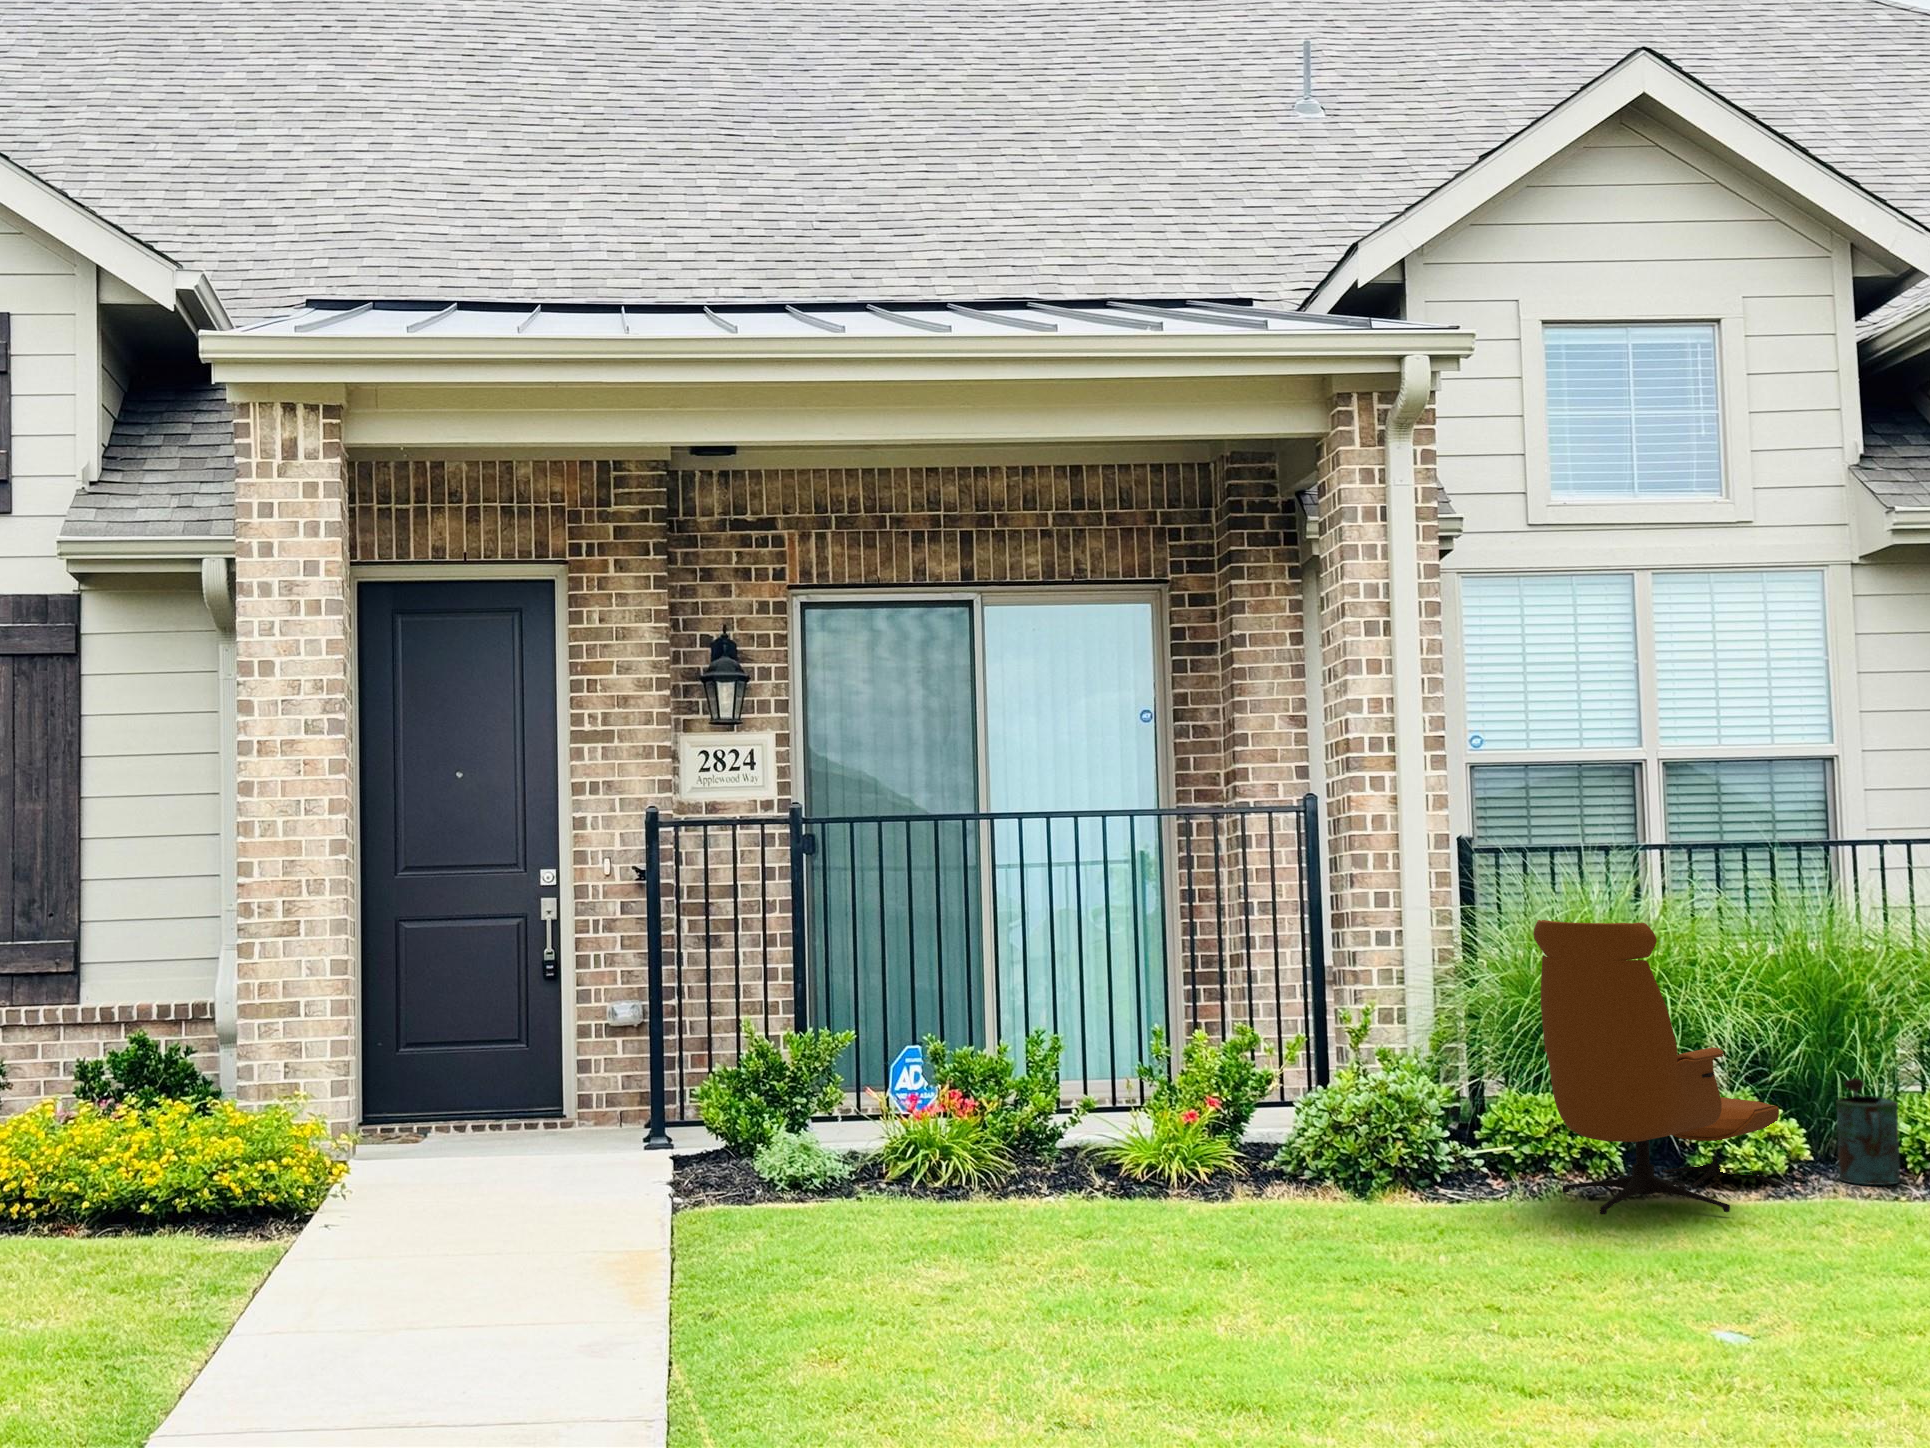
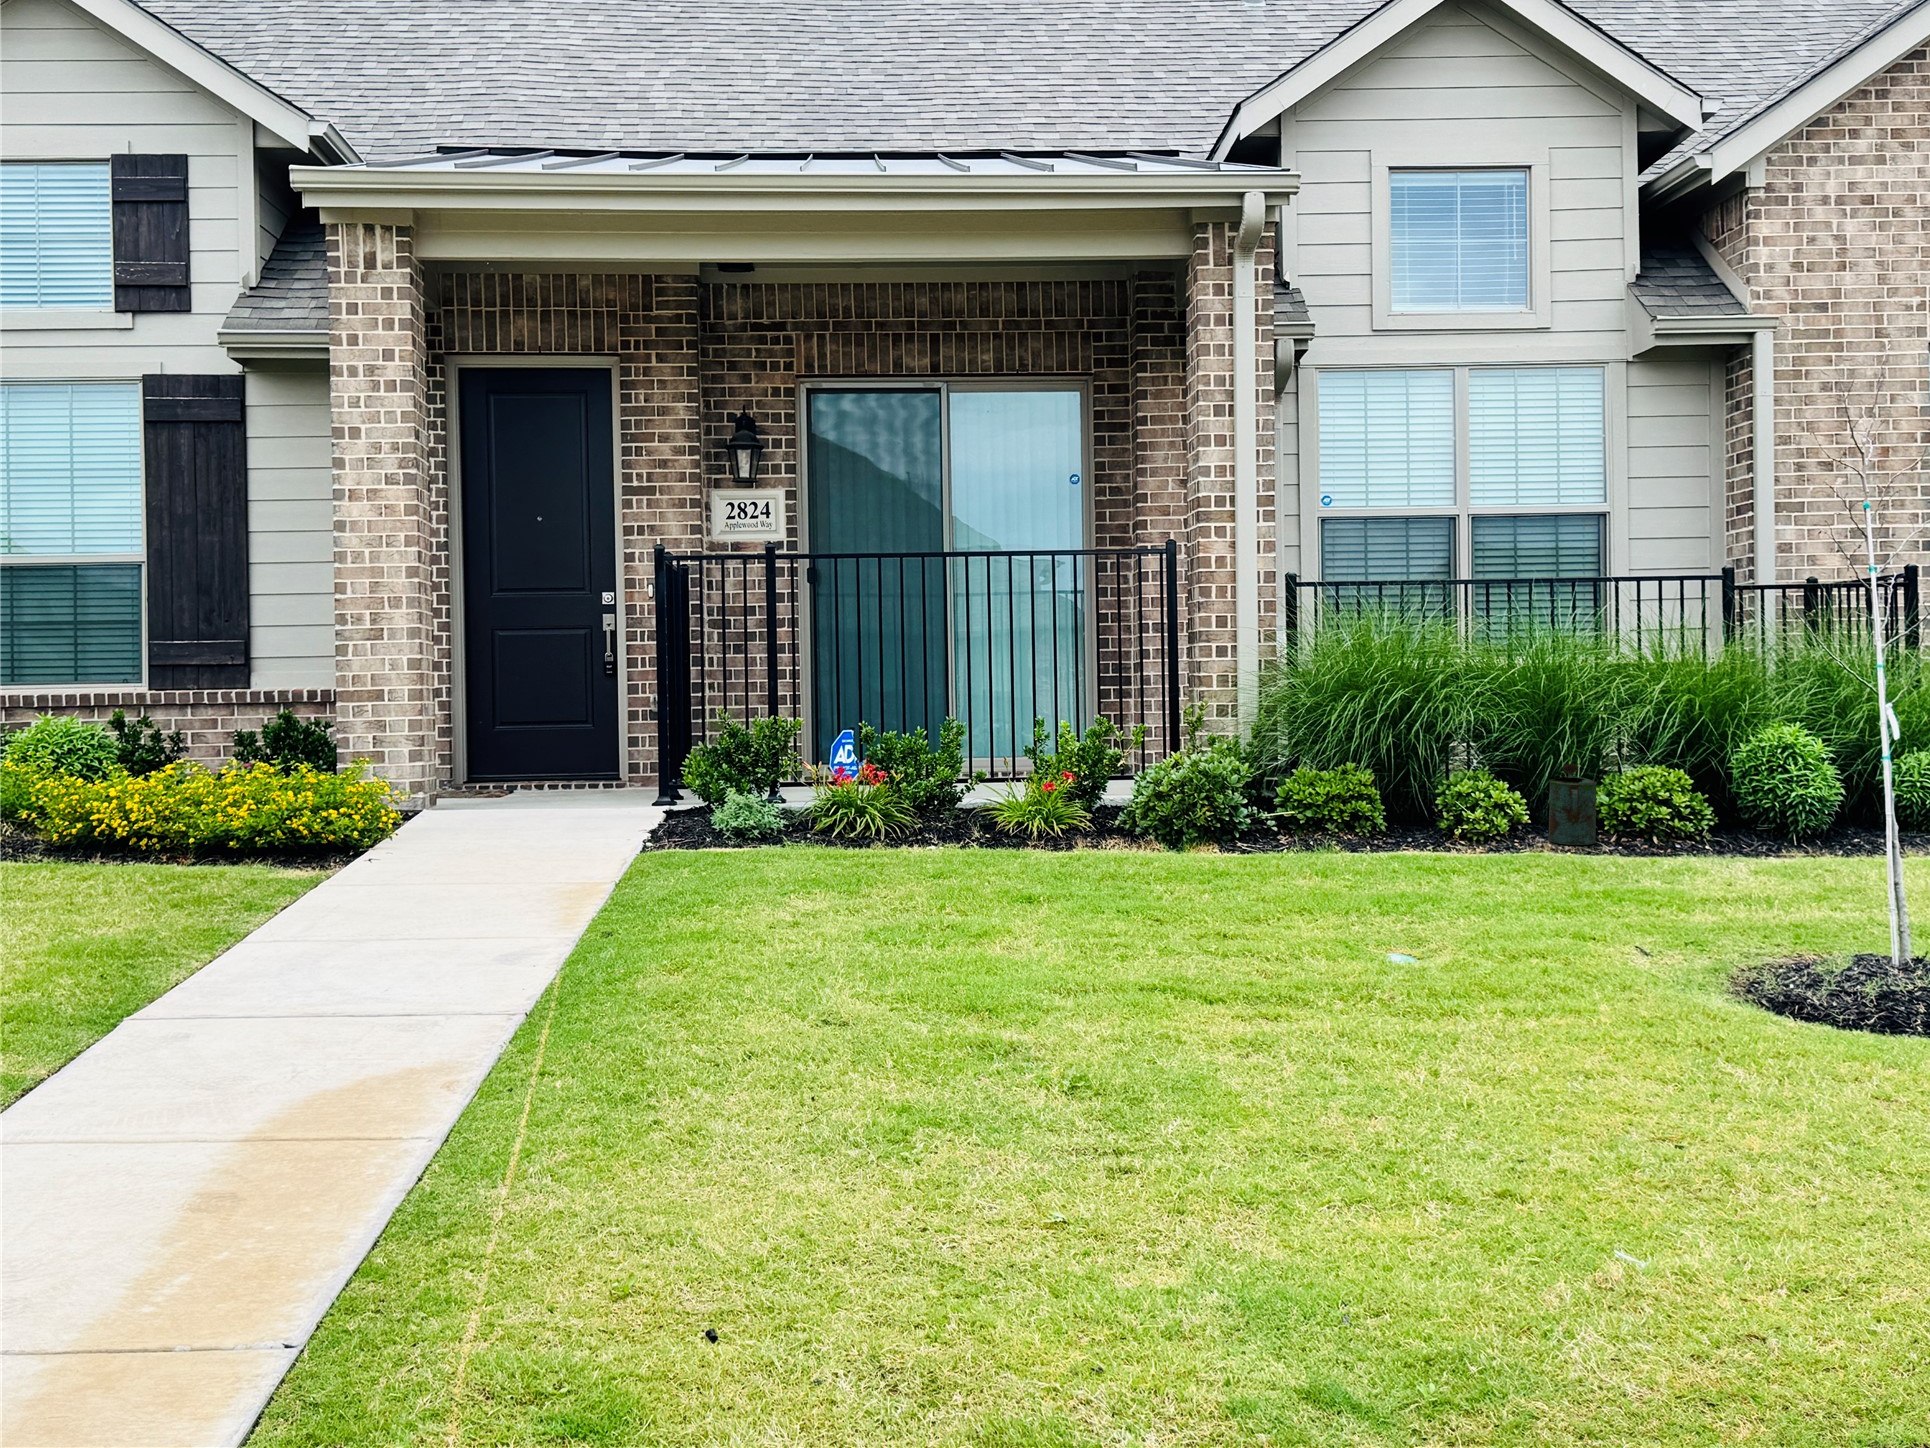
lounge chair: present [1533,920,1780,1215] -> none [1305,637,1505,863]

